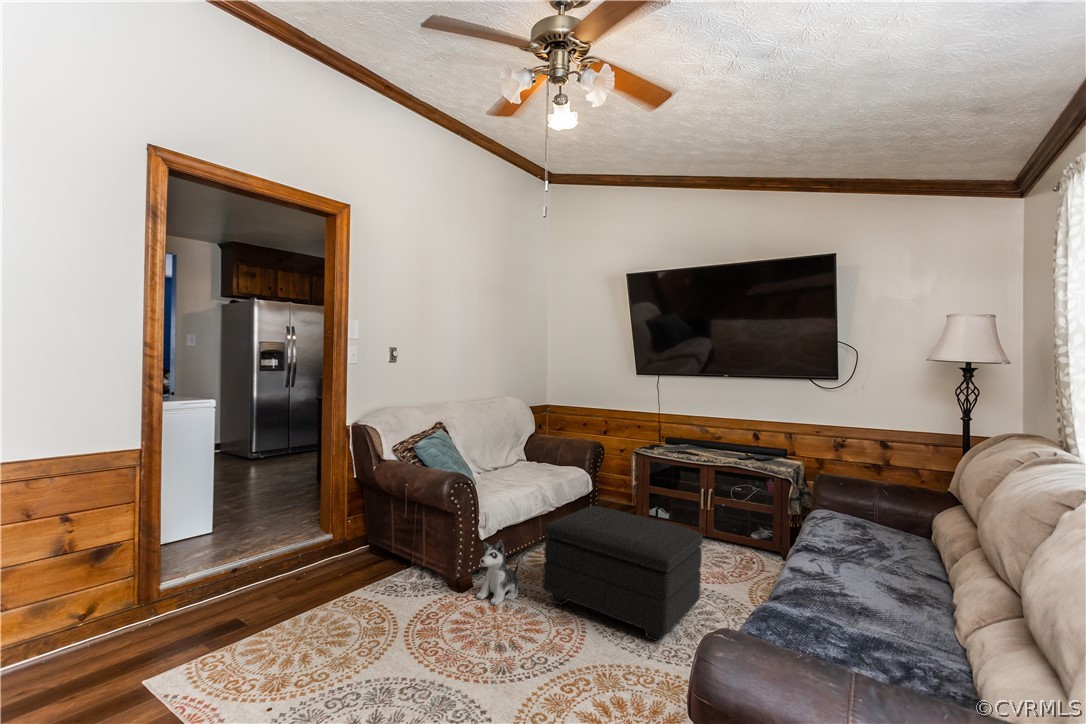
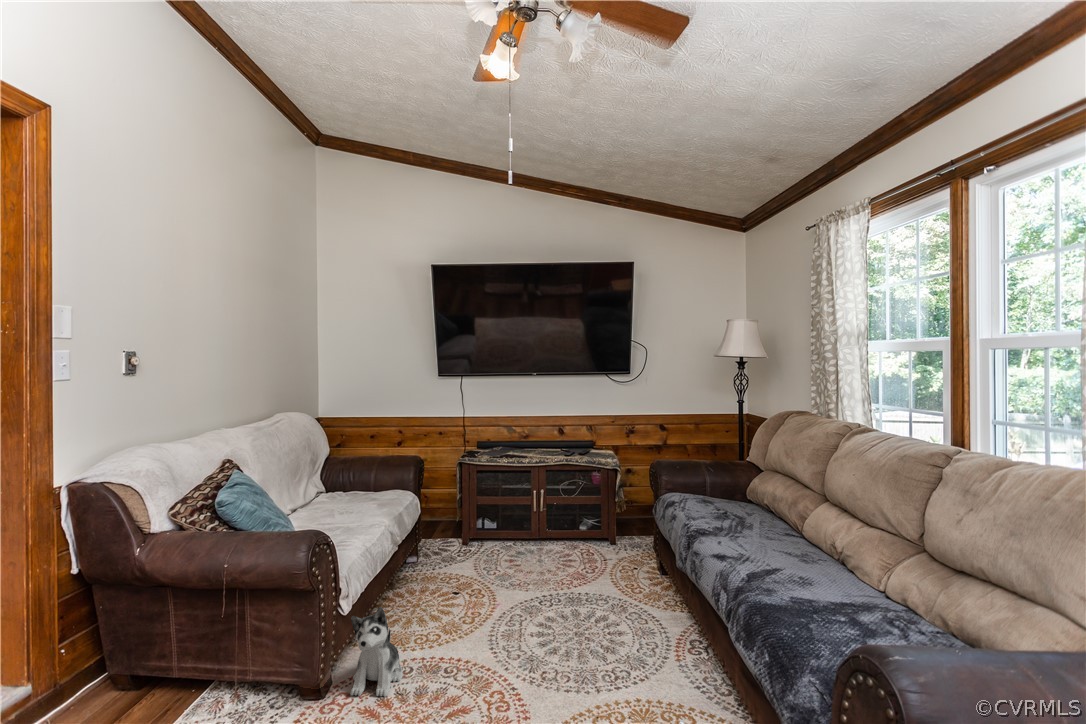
footstool: present [543,506,703,641] -> none [439,535,604,671]

